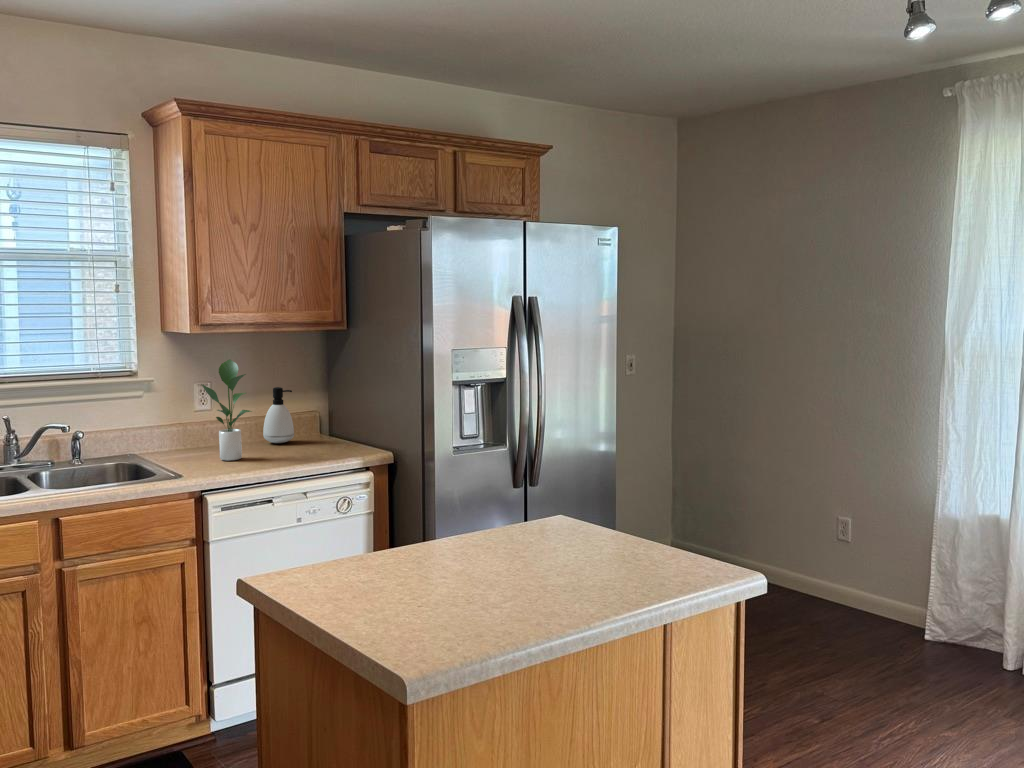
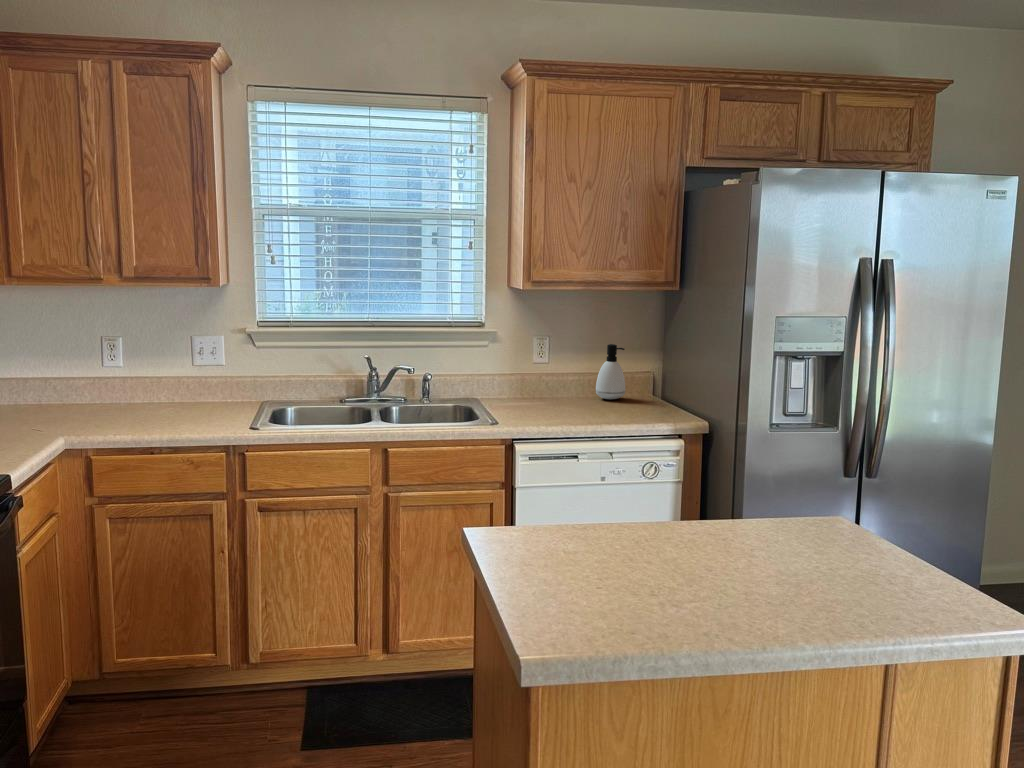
potted plant: present [202,359,252,461] -> none [529,315,575,413]

